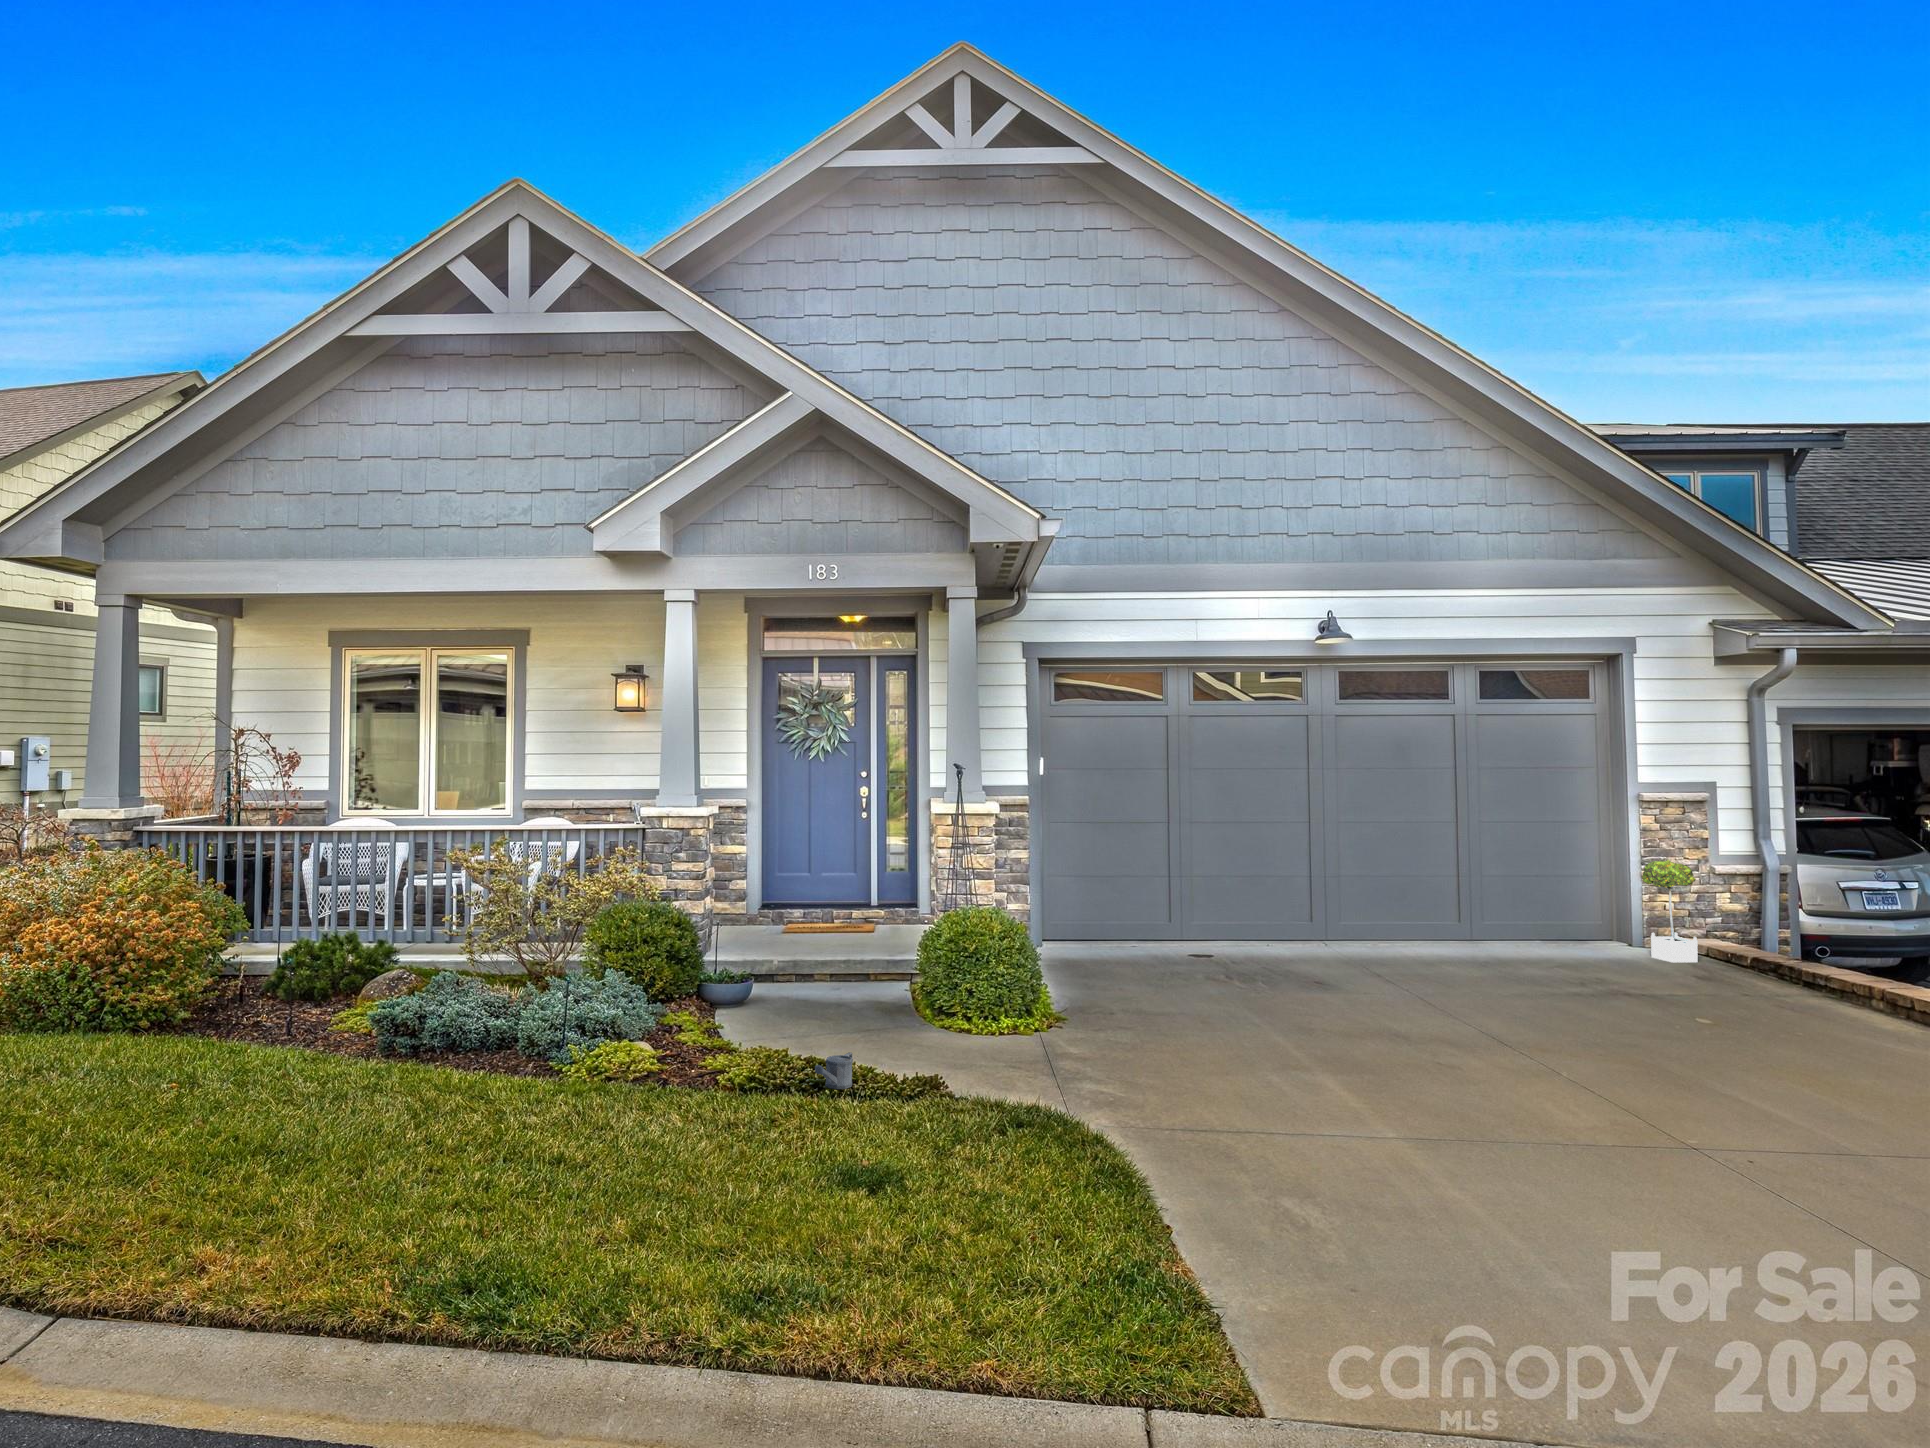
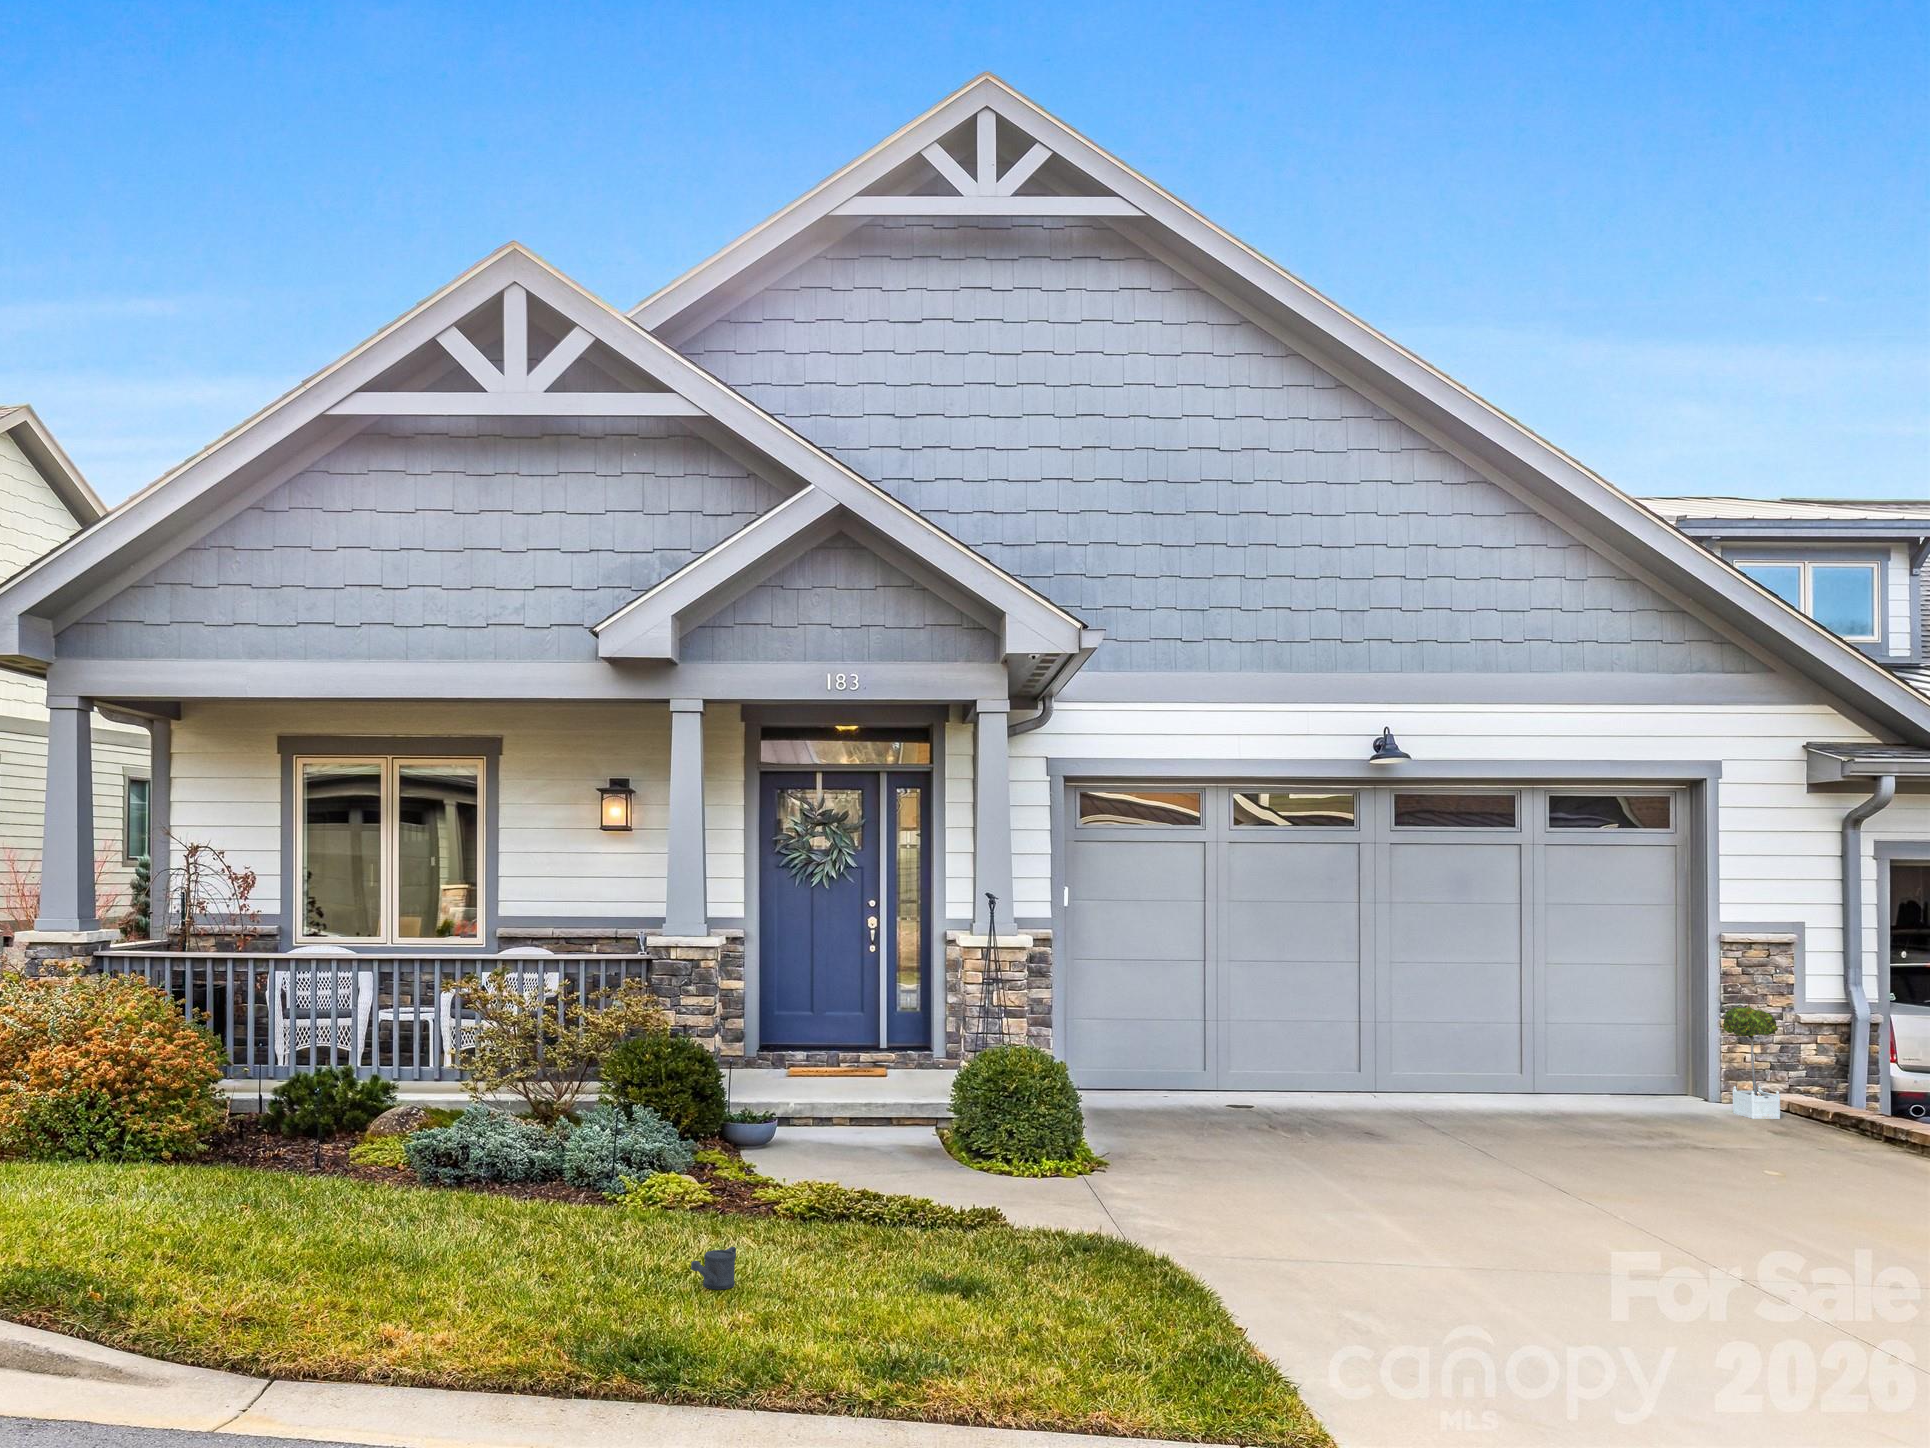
watering can: present [815,1052,853,1089] -> present [691,1247,736,1290]

